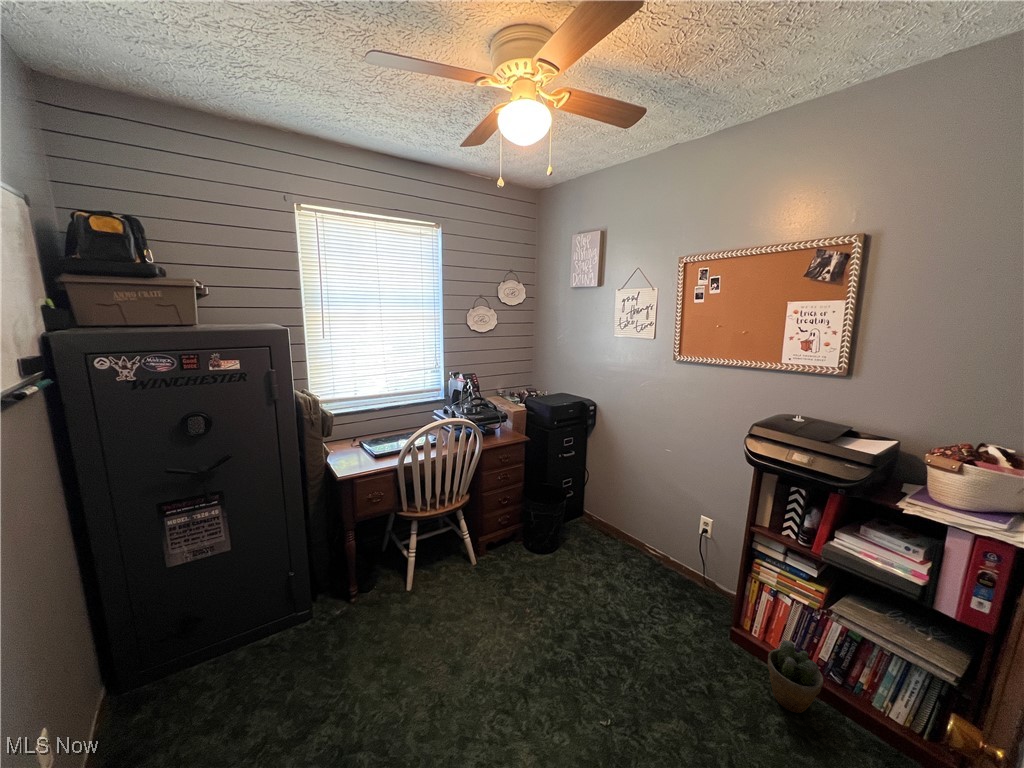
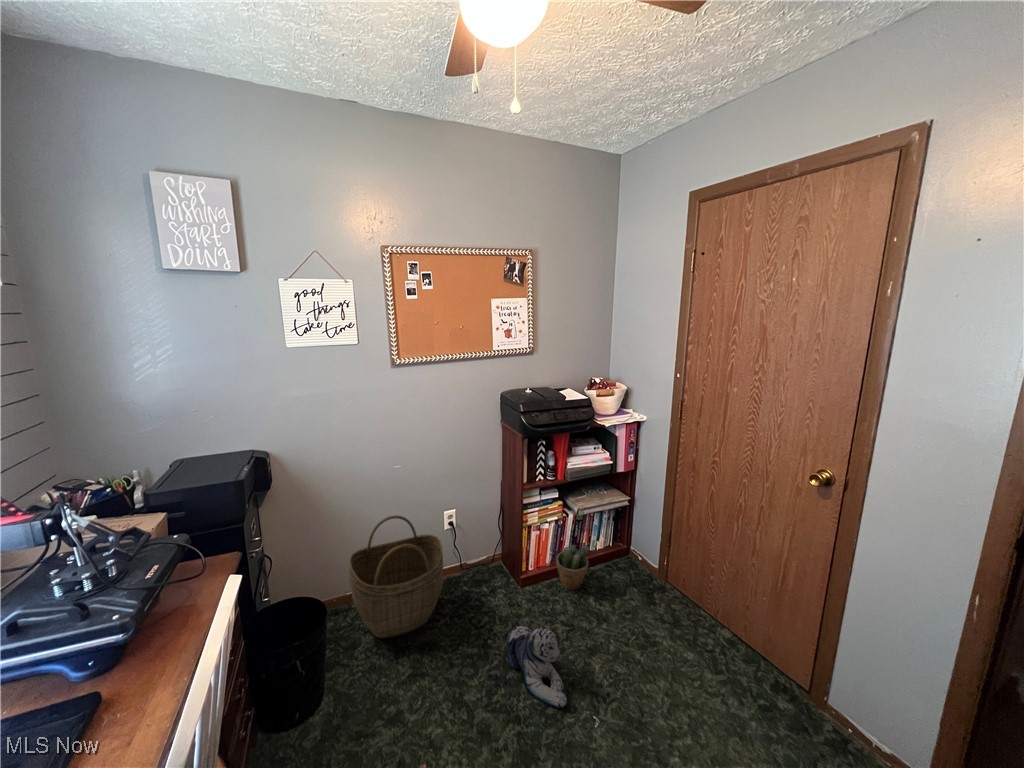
woven basket: none [593,483,669,581] -> present [349,515,443,638]
plush toy: none [604,623,674,695] -> present [506,626,567,708]

